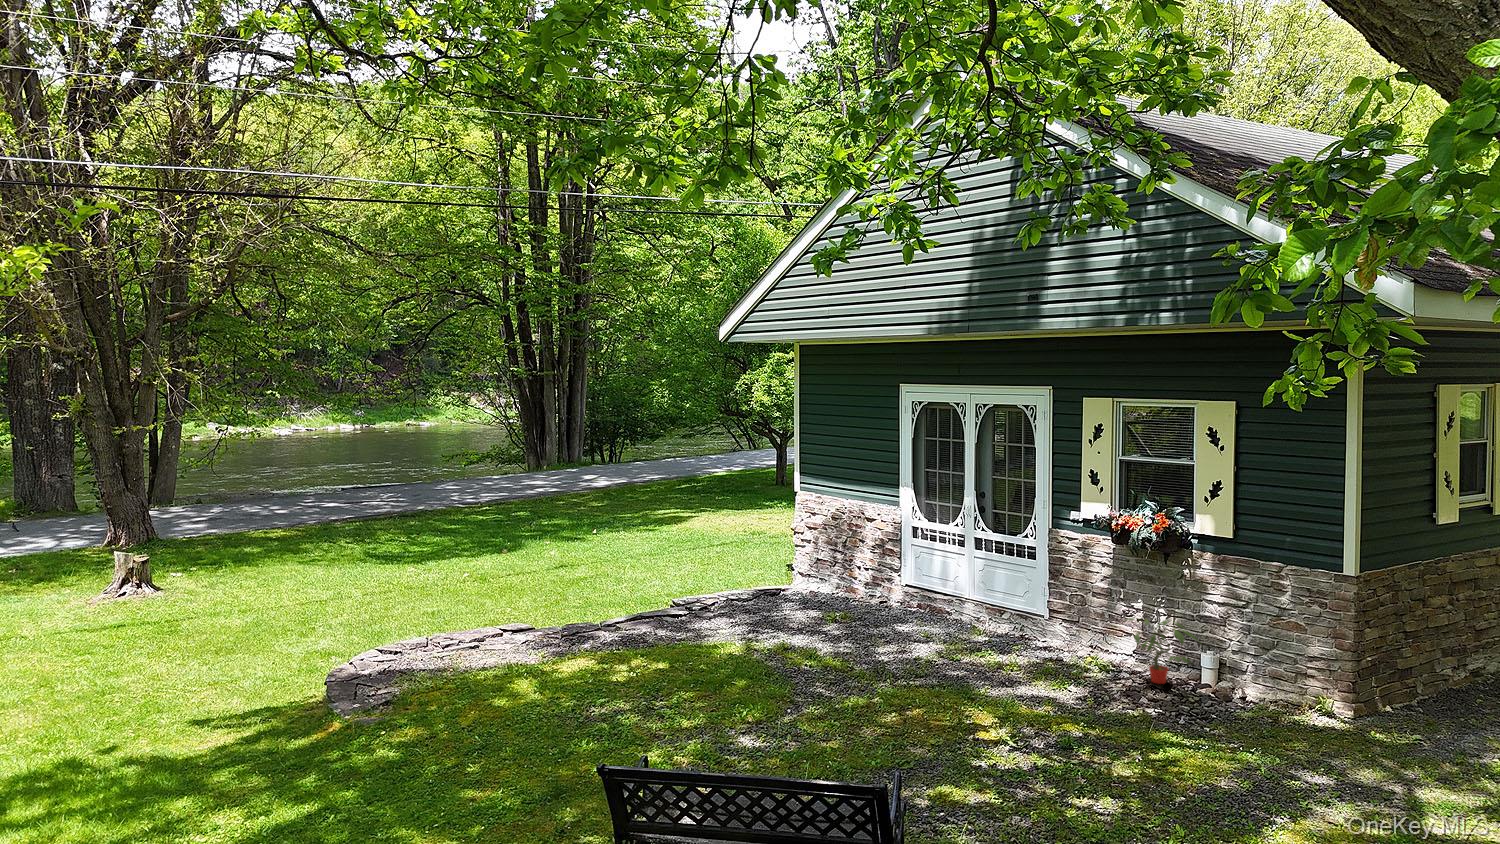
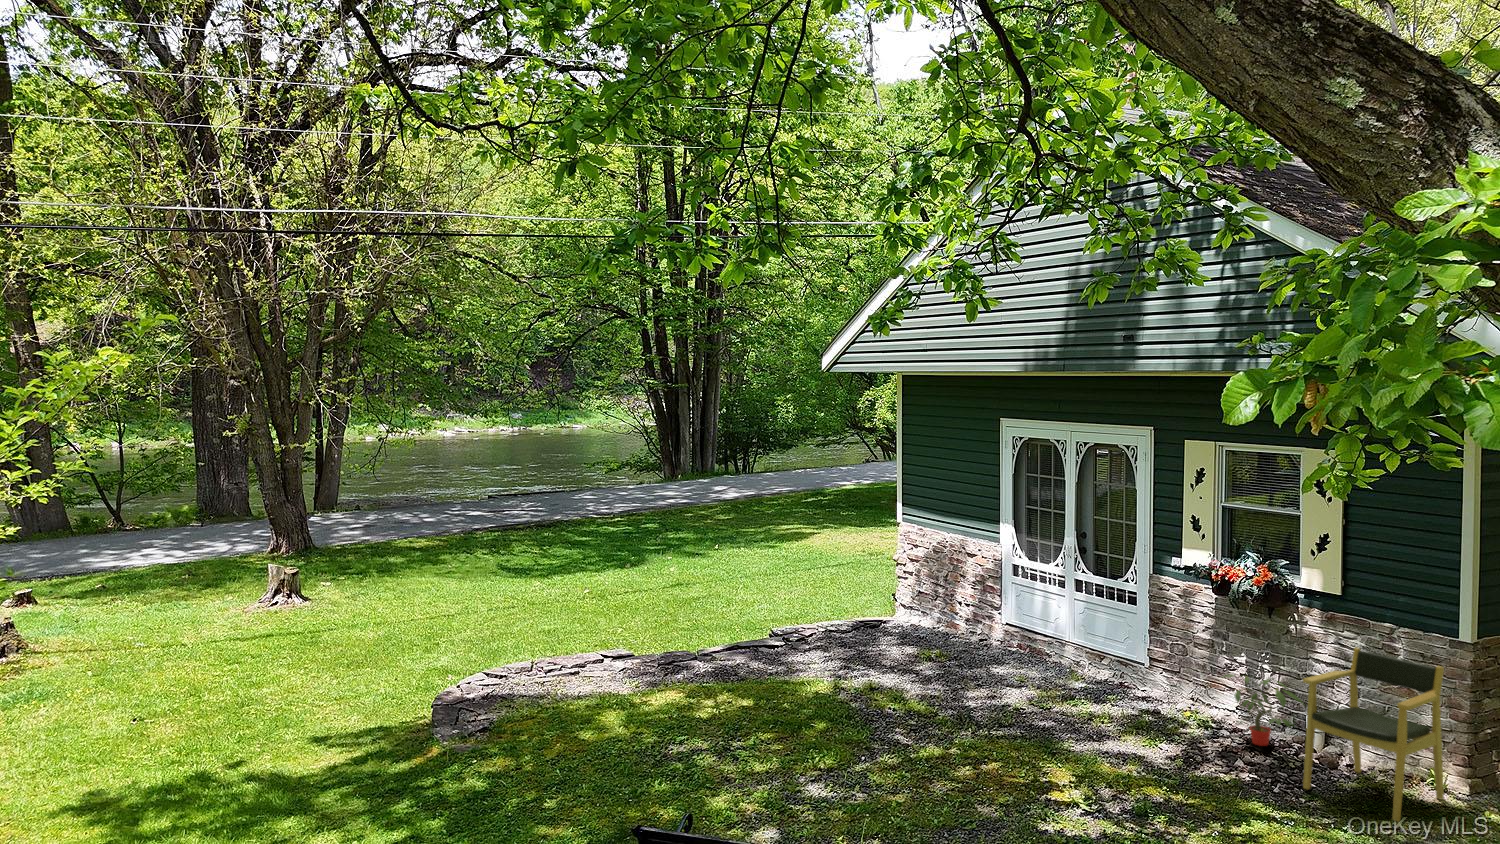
armchair: none [1205,584,1328,740] -> present [1303,648,1444,821]

